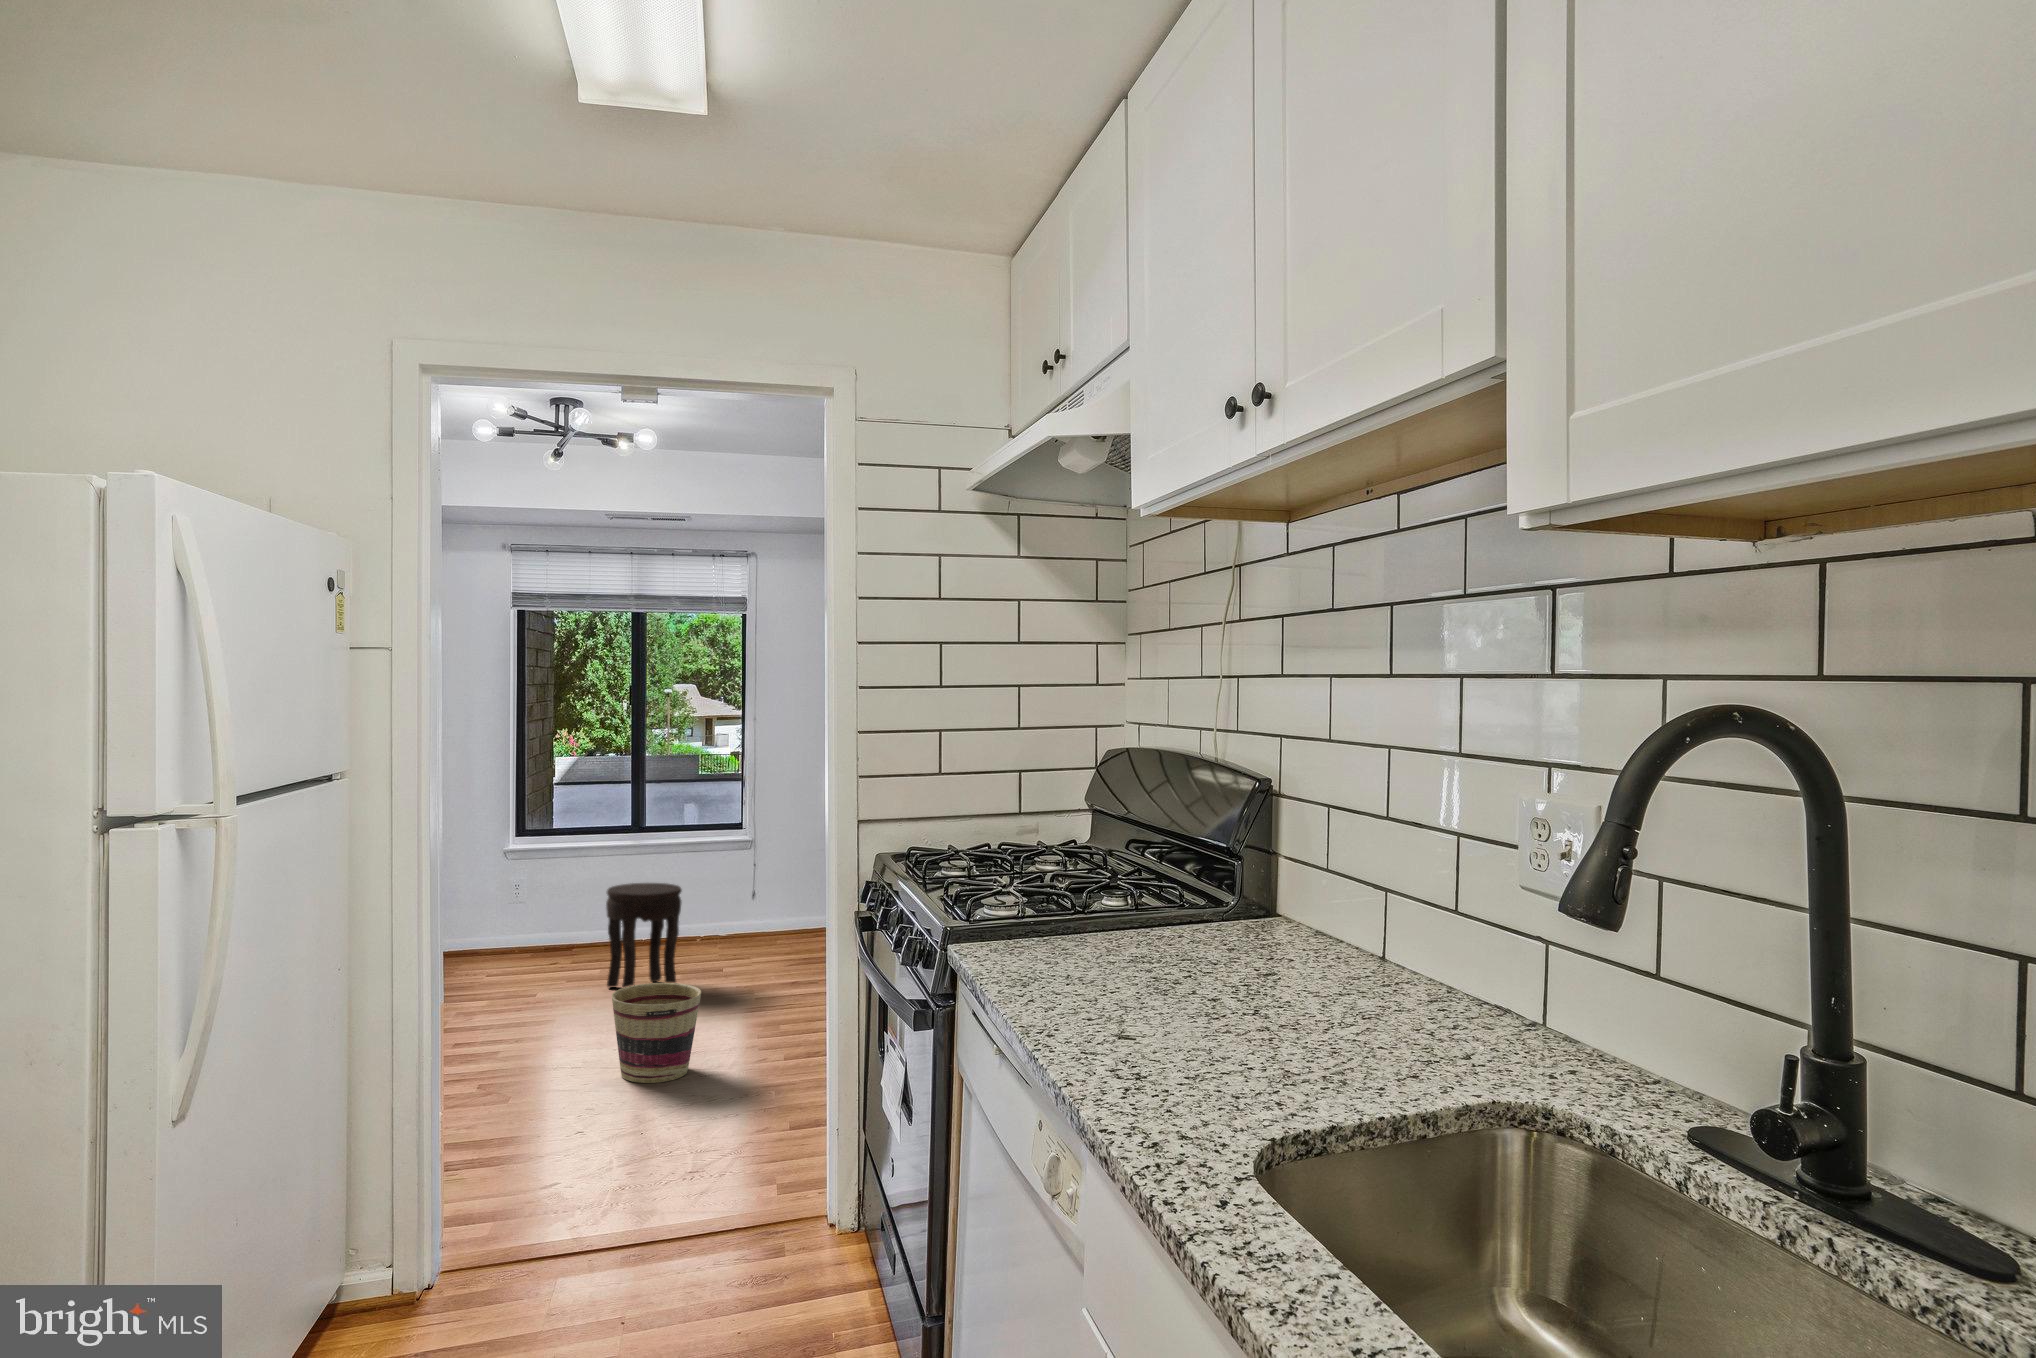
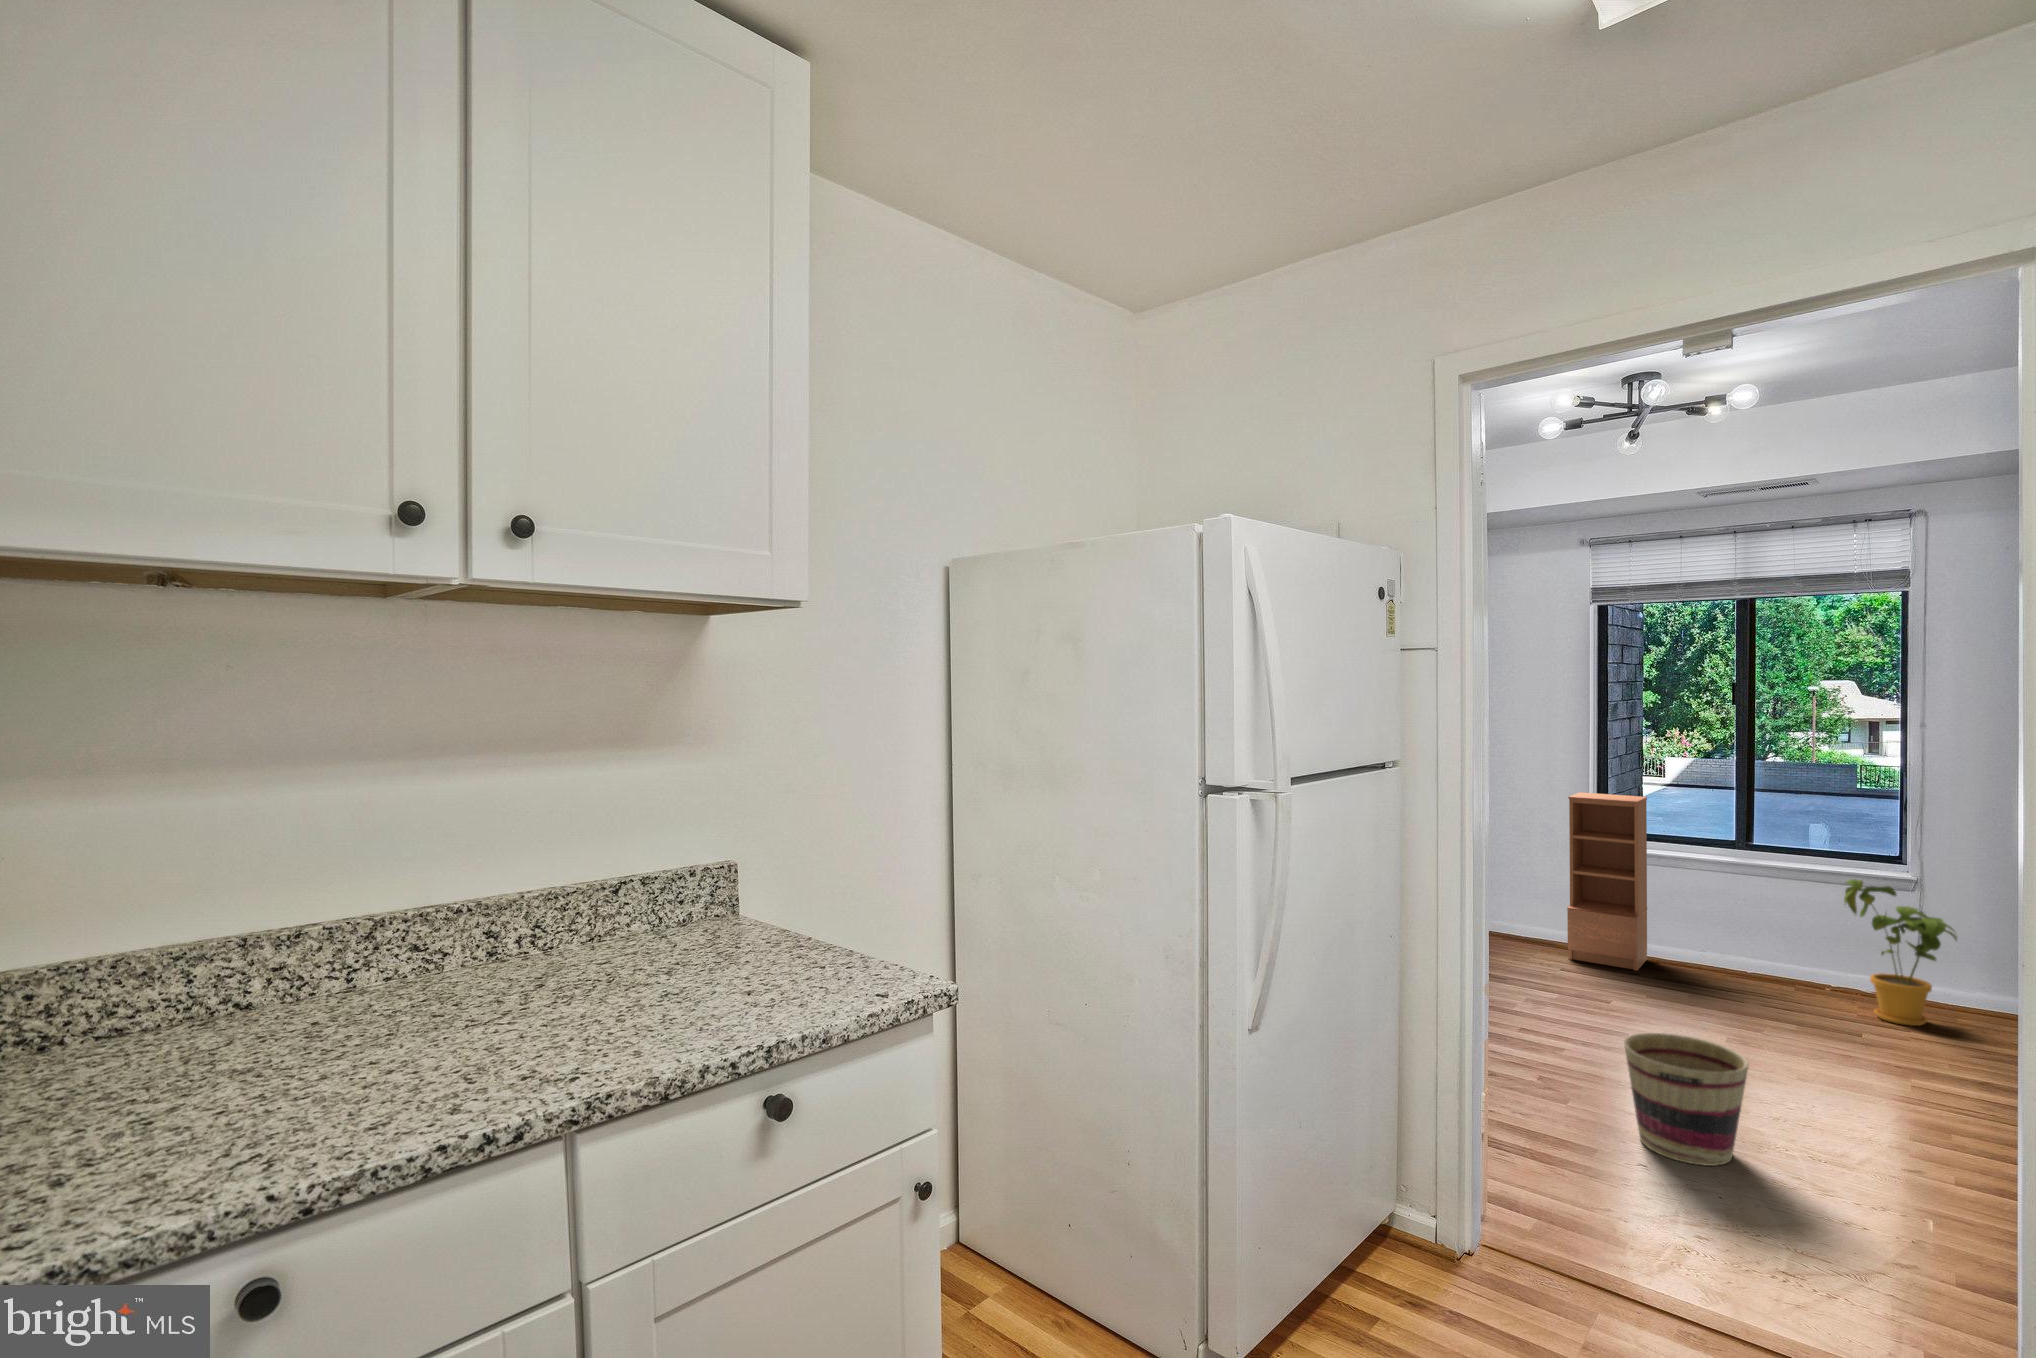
bookcase: none [471,794,543,965] -> present [1567,792,1647,971]
house plant: none [698,848,769,959] -> present [1844,879,1957,1026]
side table: present [606,883,682,988] -> none [1690,907,1794,1047]

